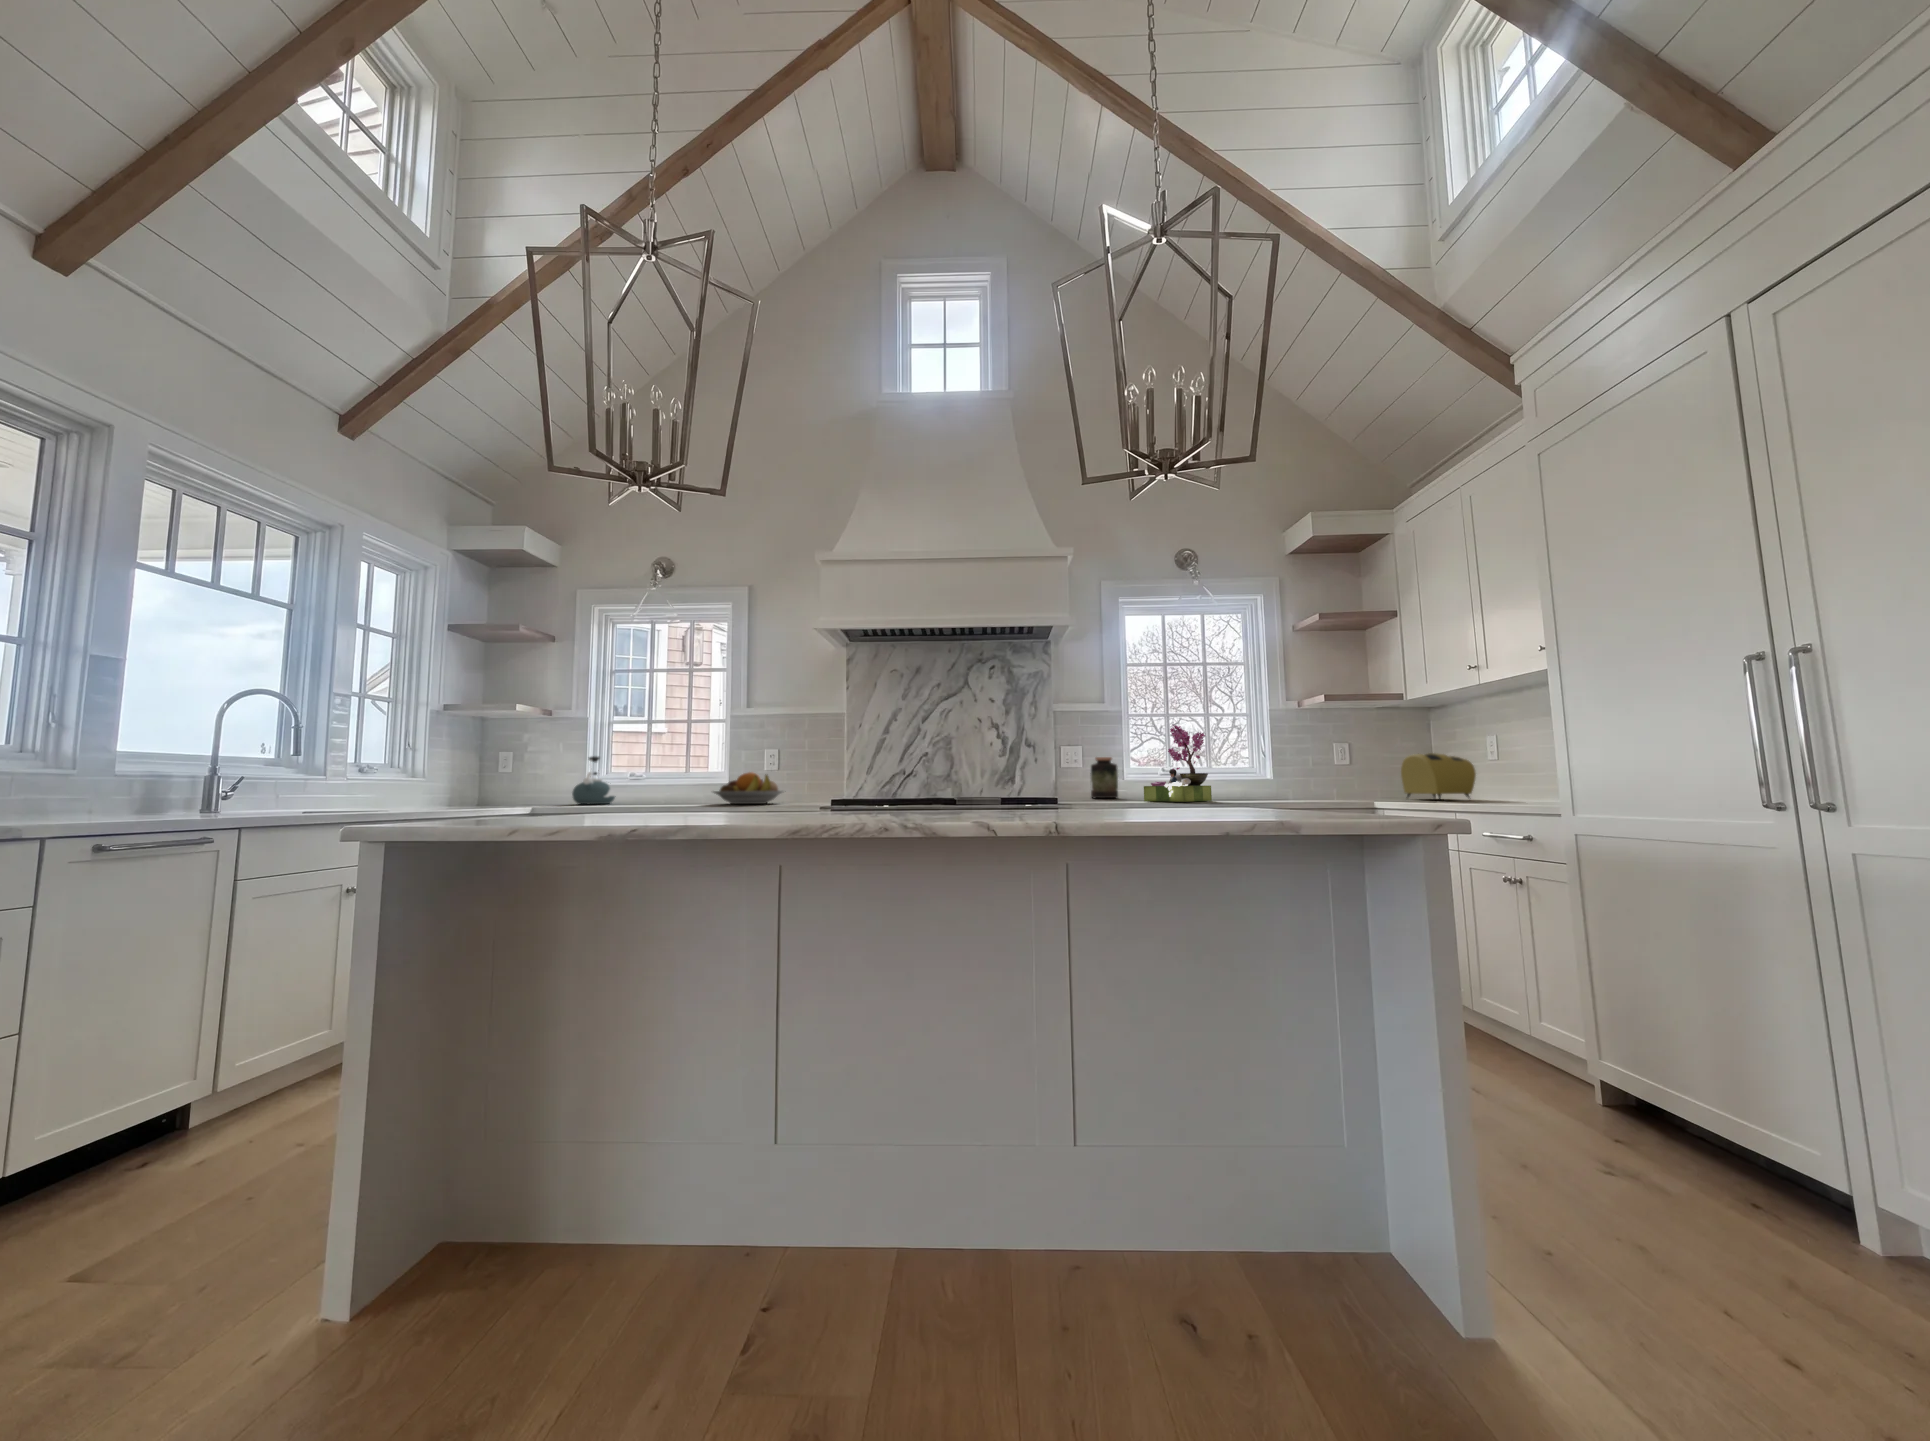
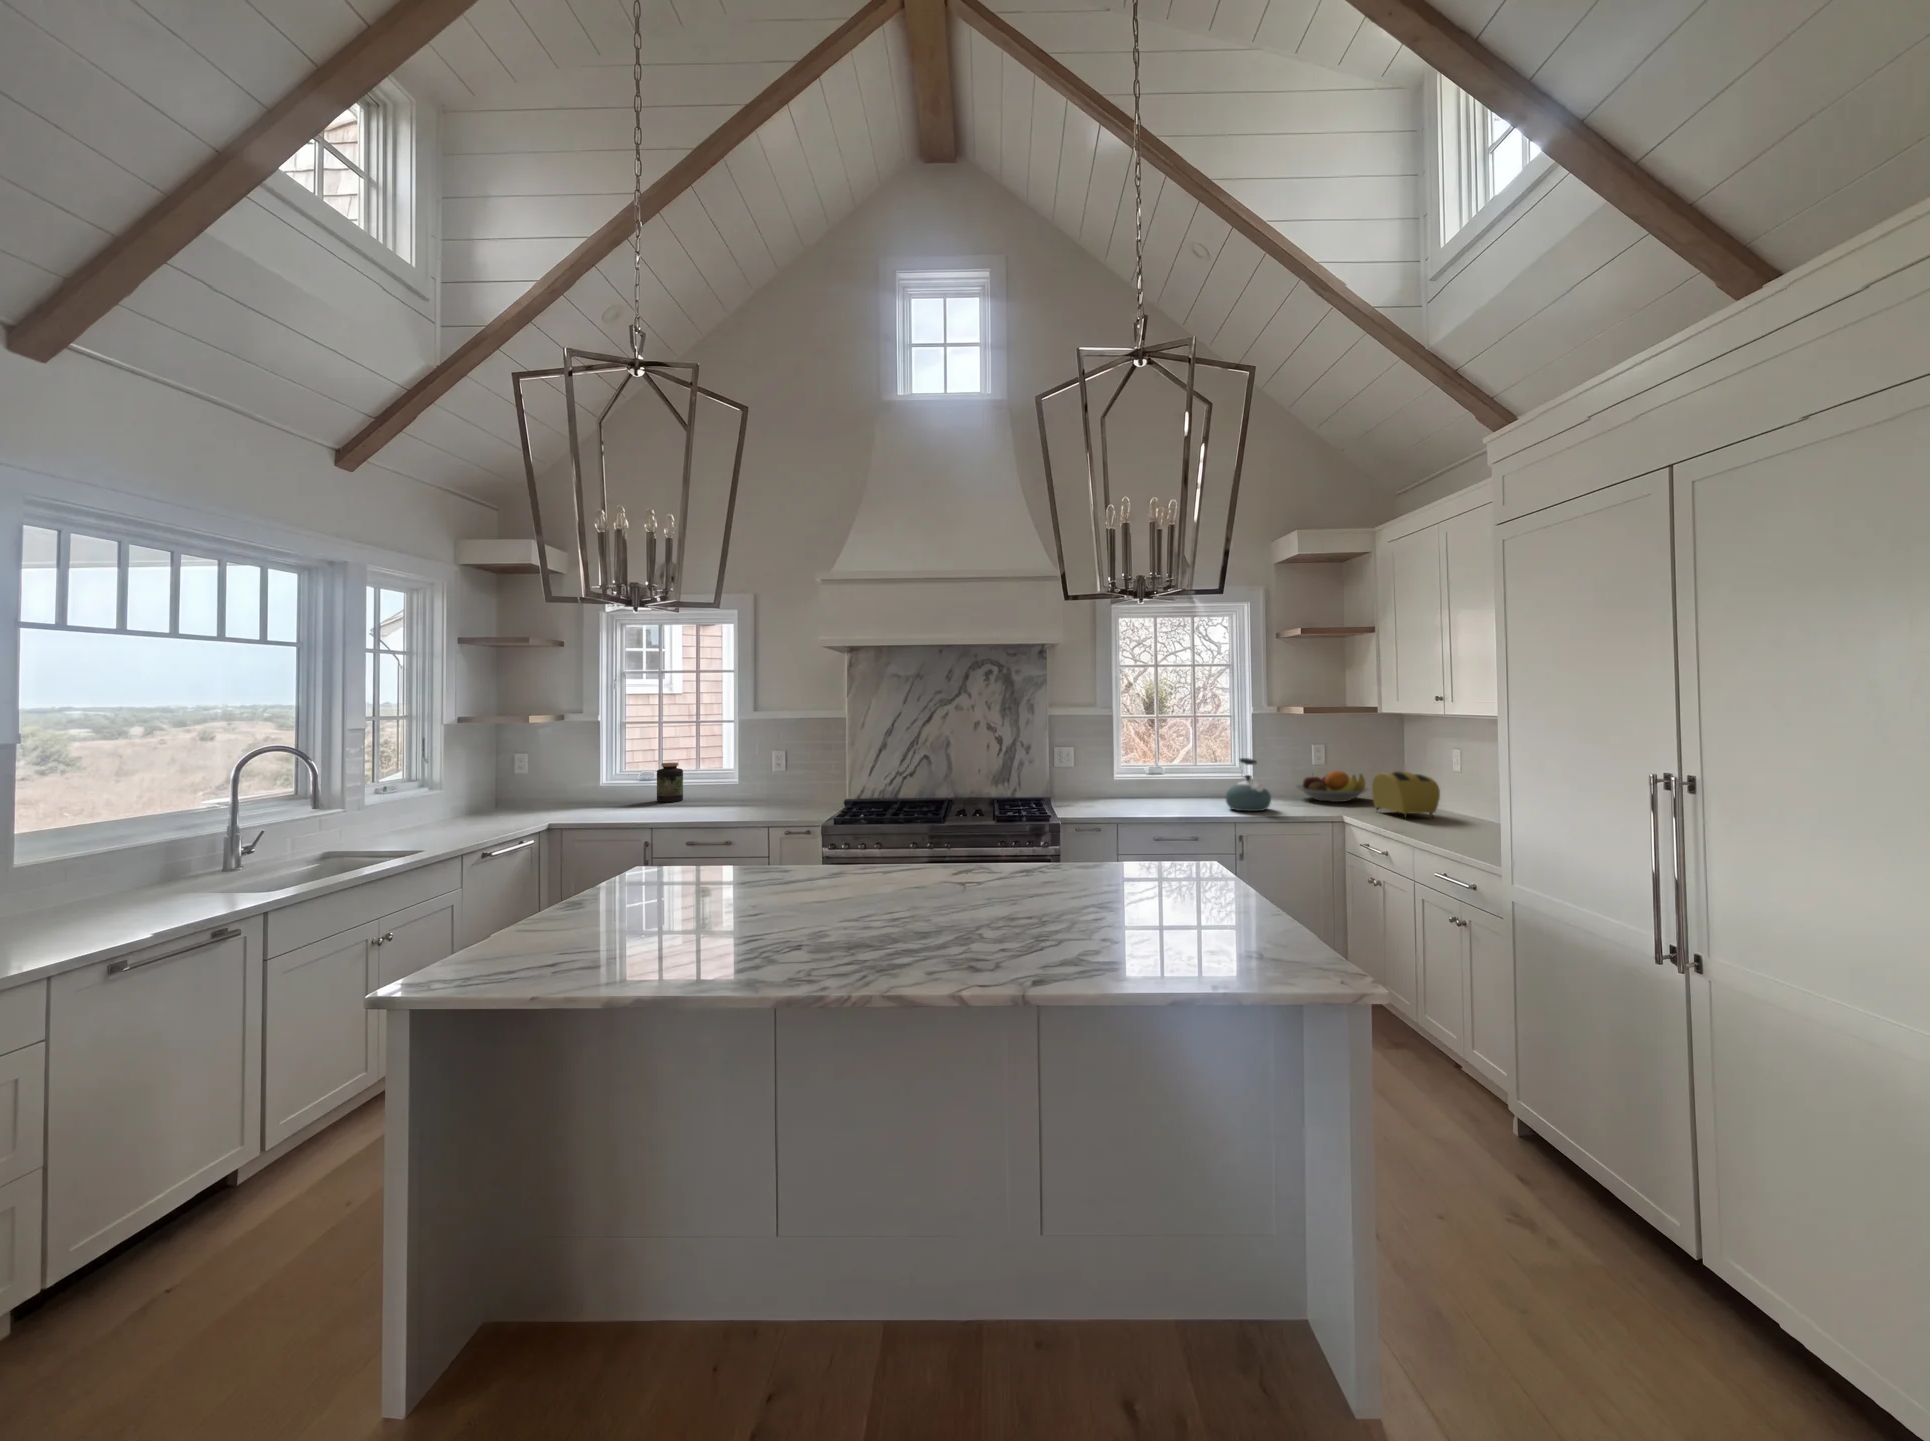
flower arrangement: present [1144,725,1212,802] -> none [1130,735,1194,816]
kettle: present [572,756,615,804] -> present [1226,758,1271,811]
jar: present [1090,757,1118,798] -> present [657,763,683,802]
fruit bowl: present [713,772,783,804] -> present [1296,771,1369,802]

